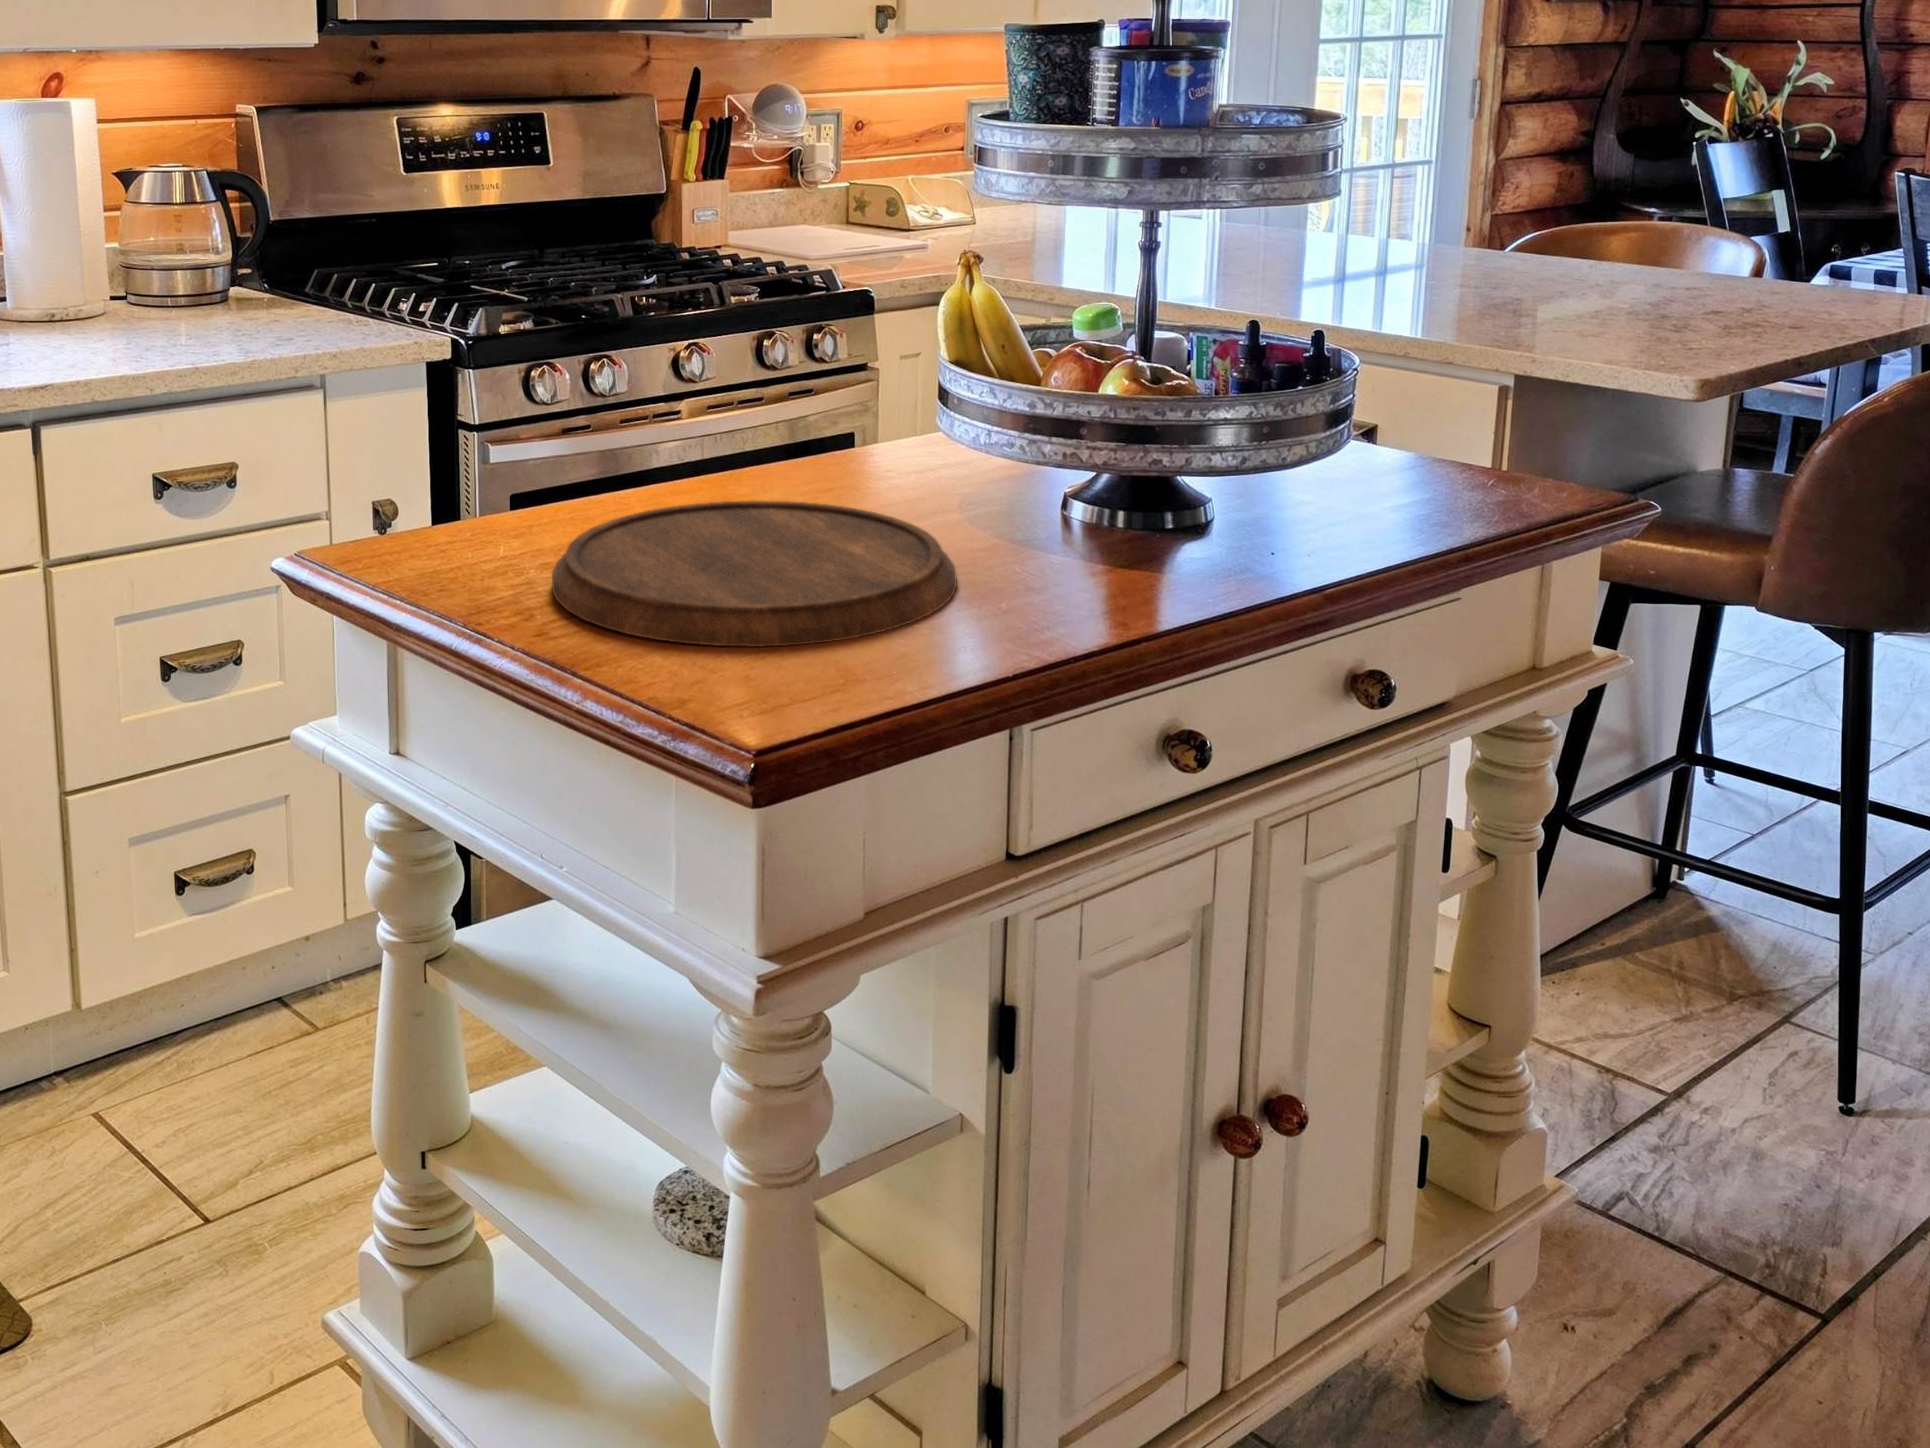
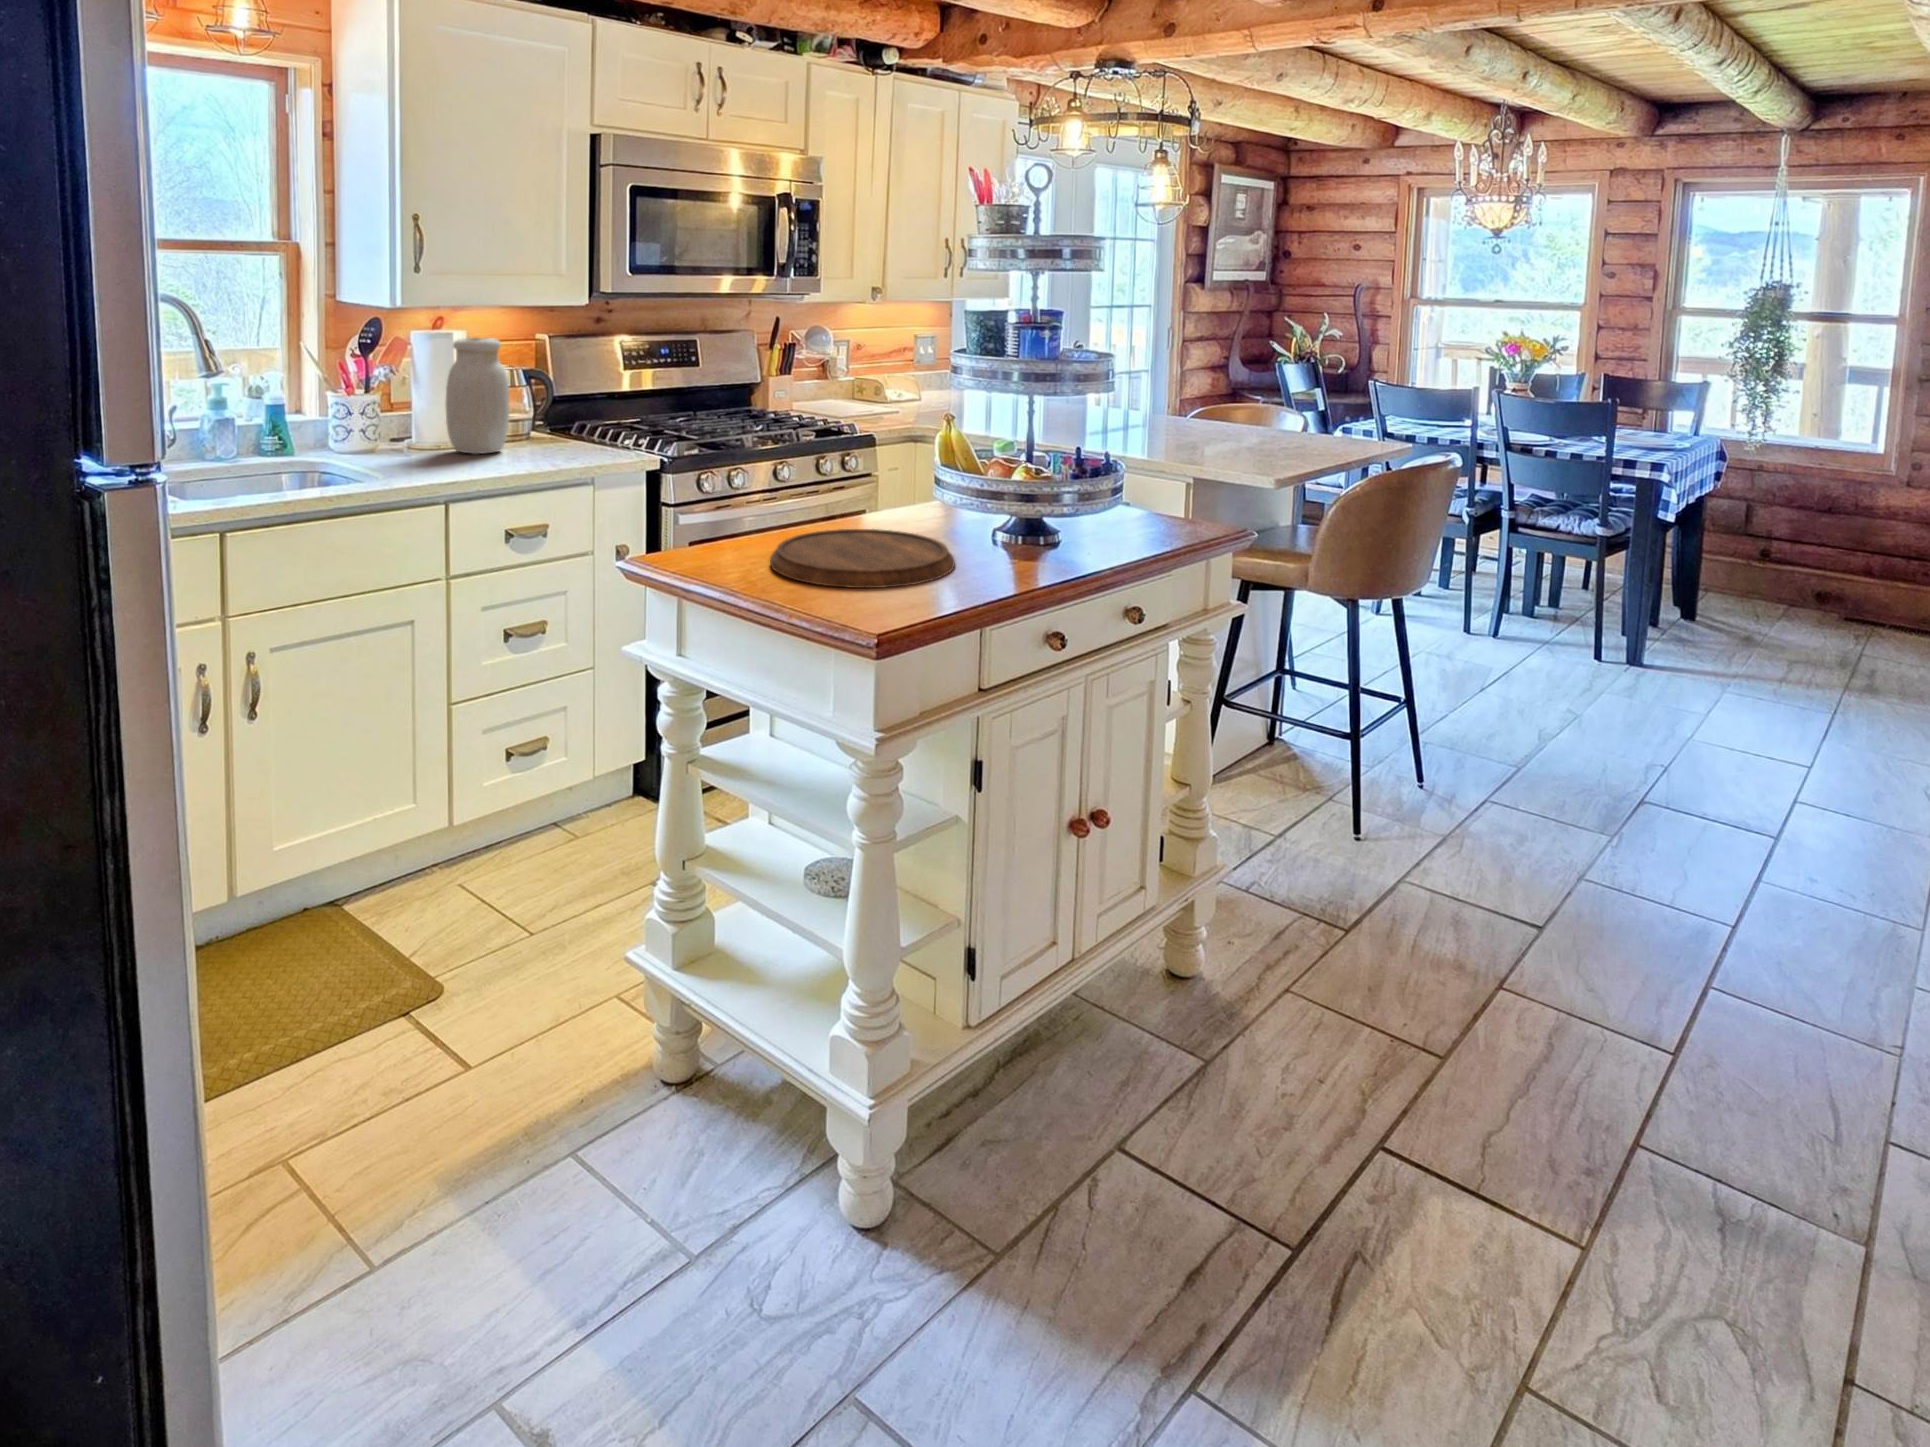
jar: none [44,111,165,332] -> present [445,338,510,454]

